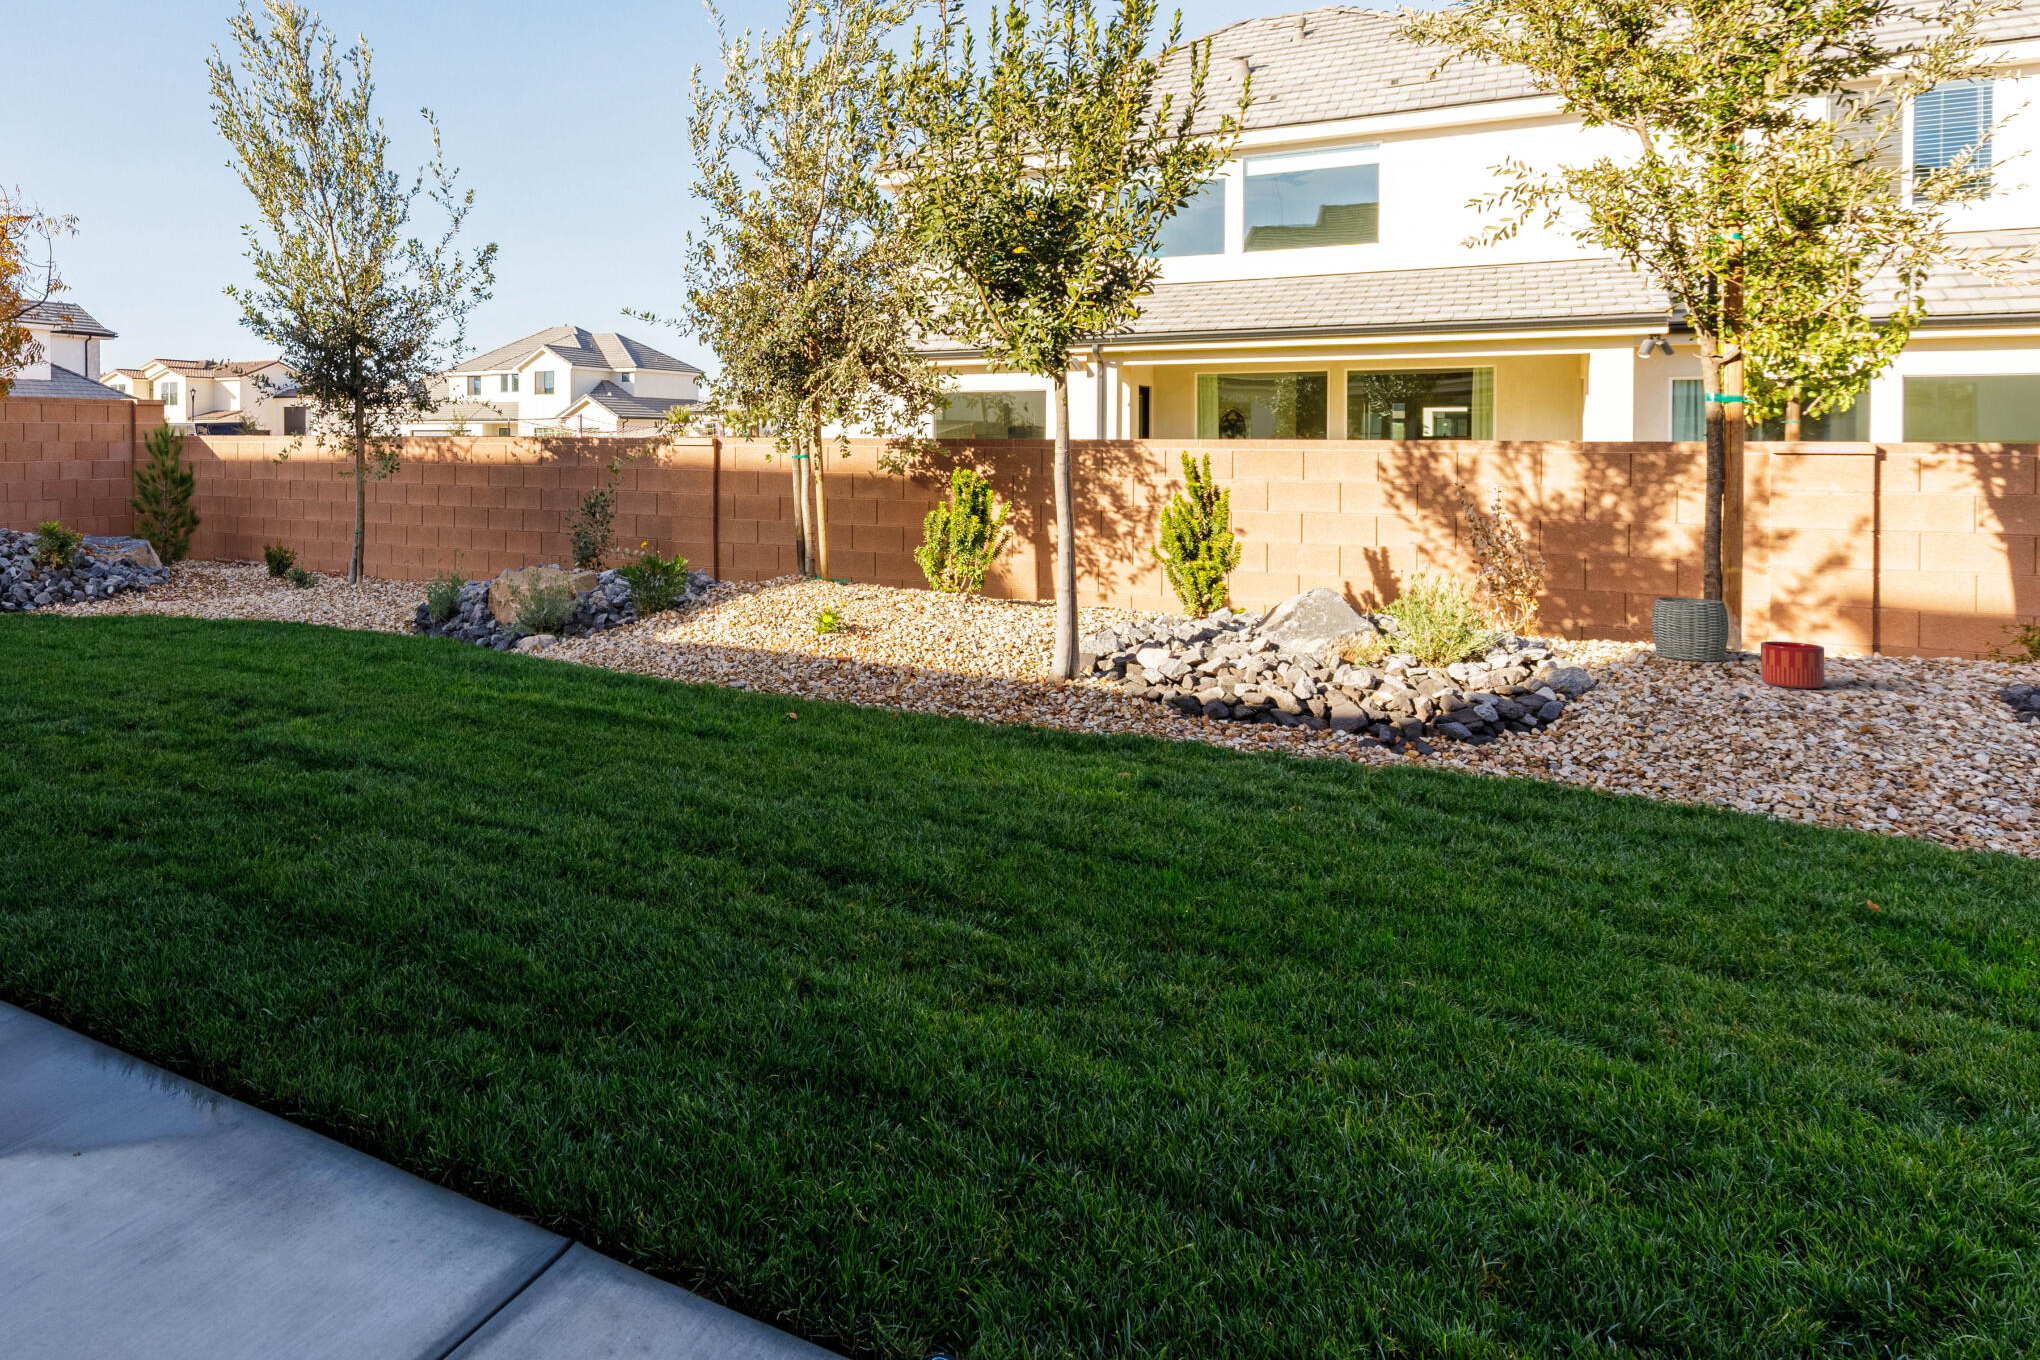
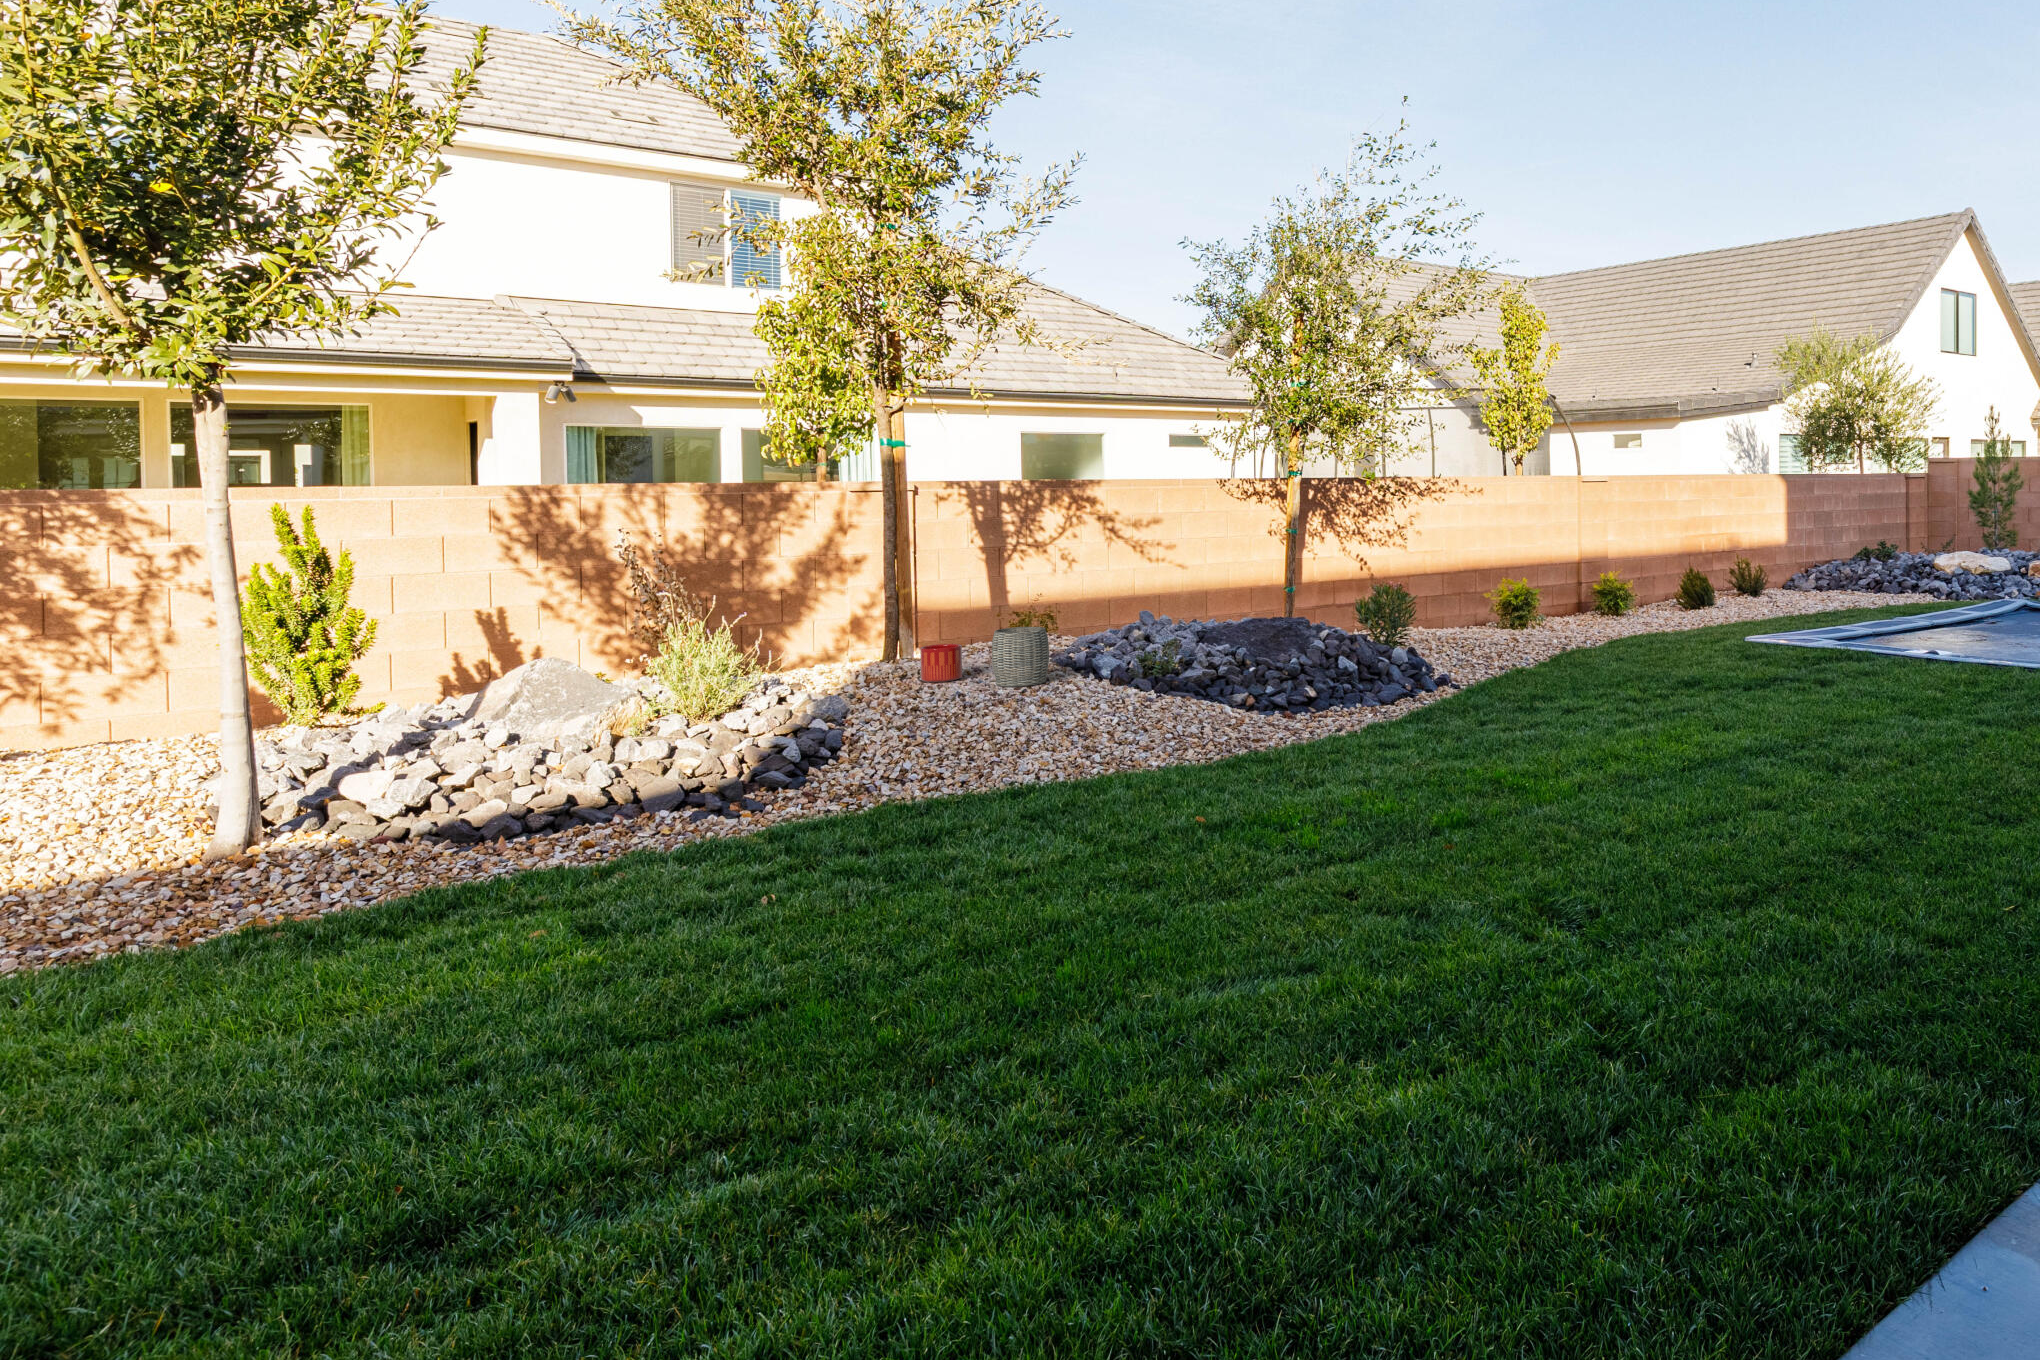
woven basket: present [1652,597,1729,661] -> present [992,627,1049,687]

